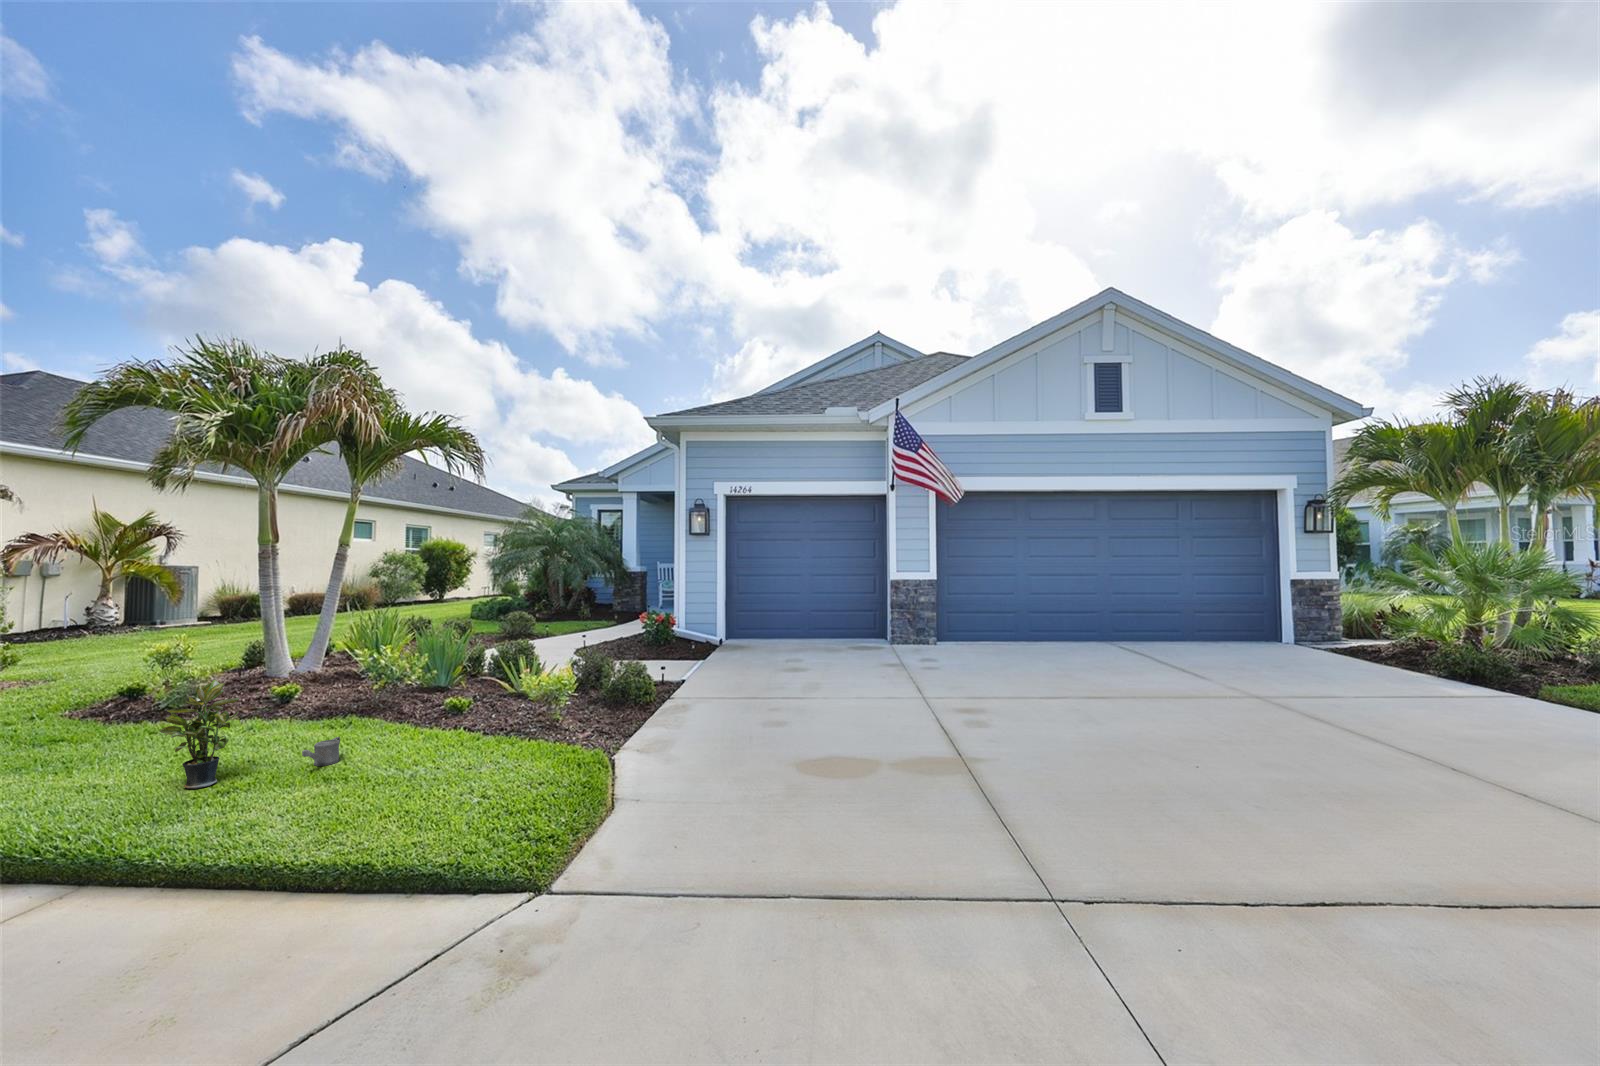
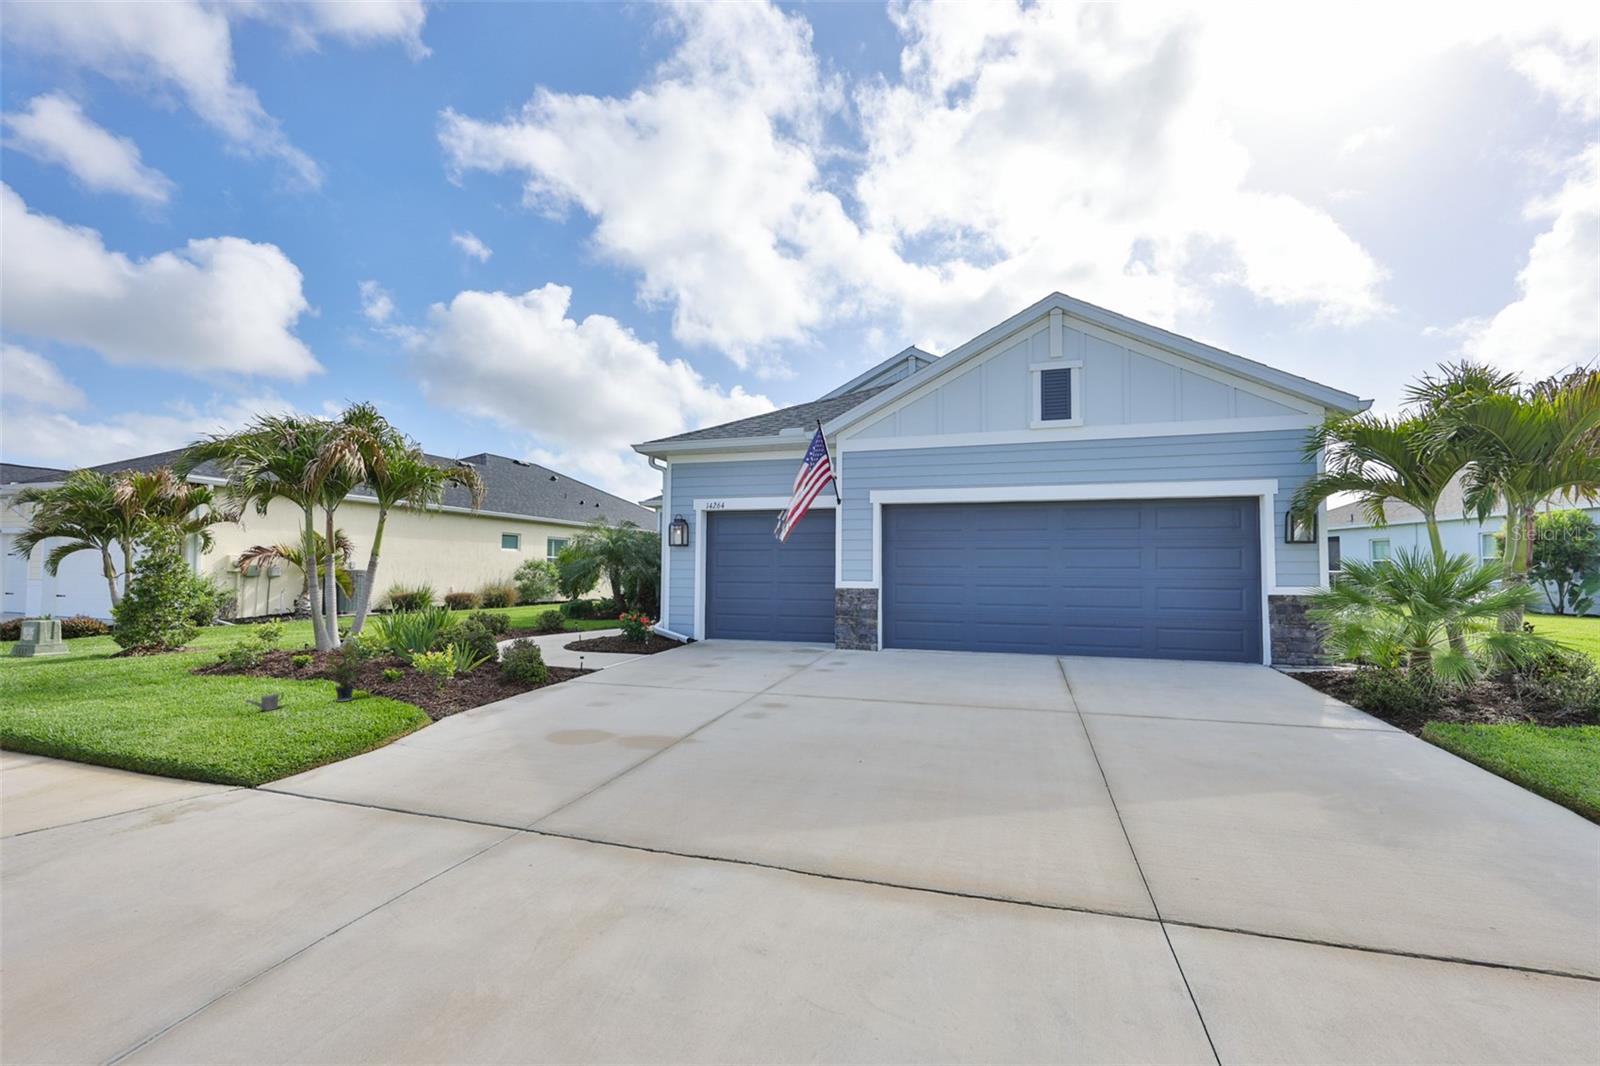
potted plant: present [160,680,239,789] -> present [324,641,363,702]

